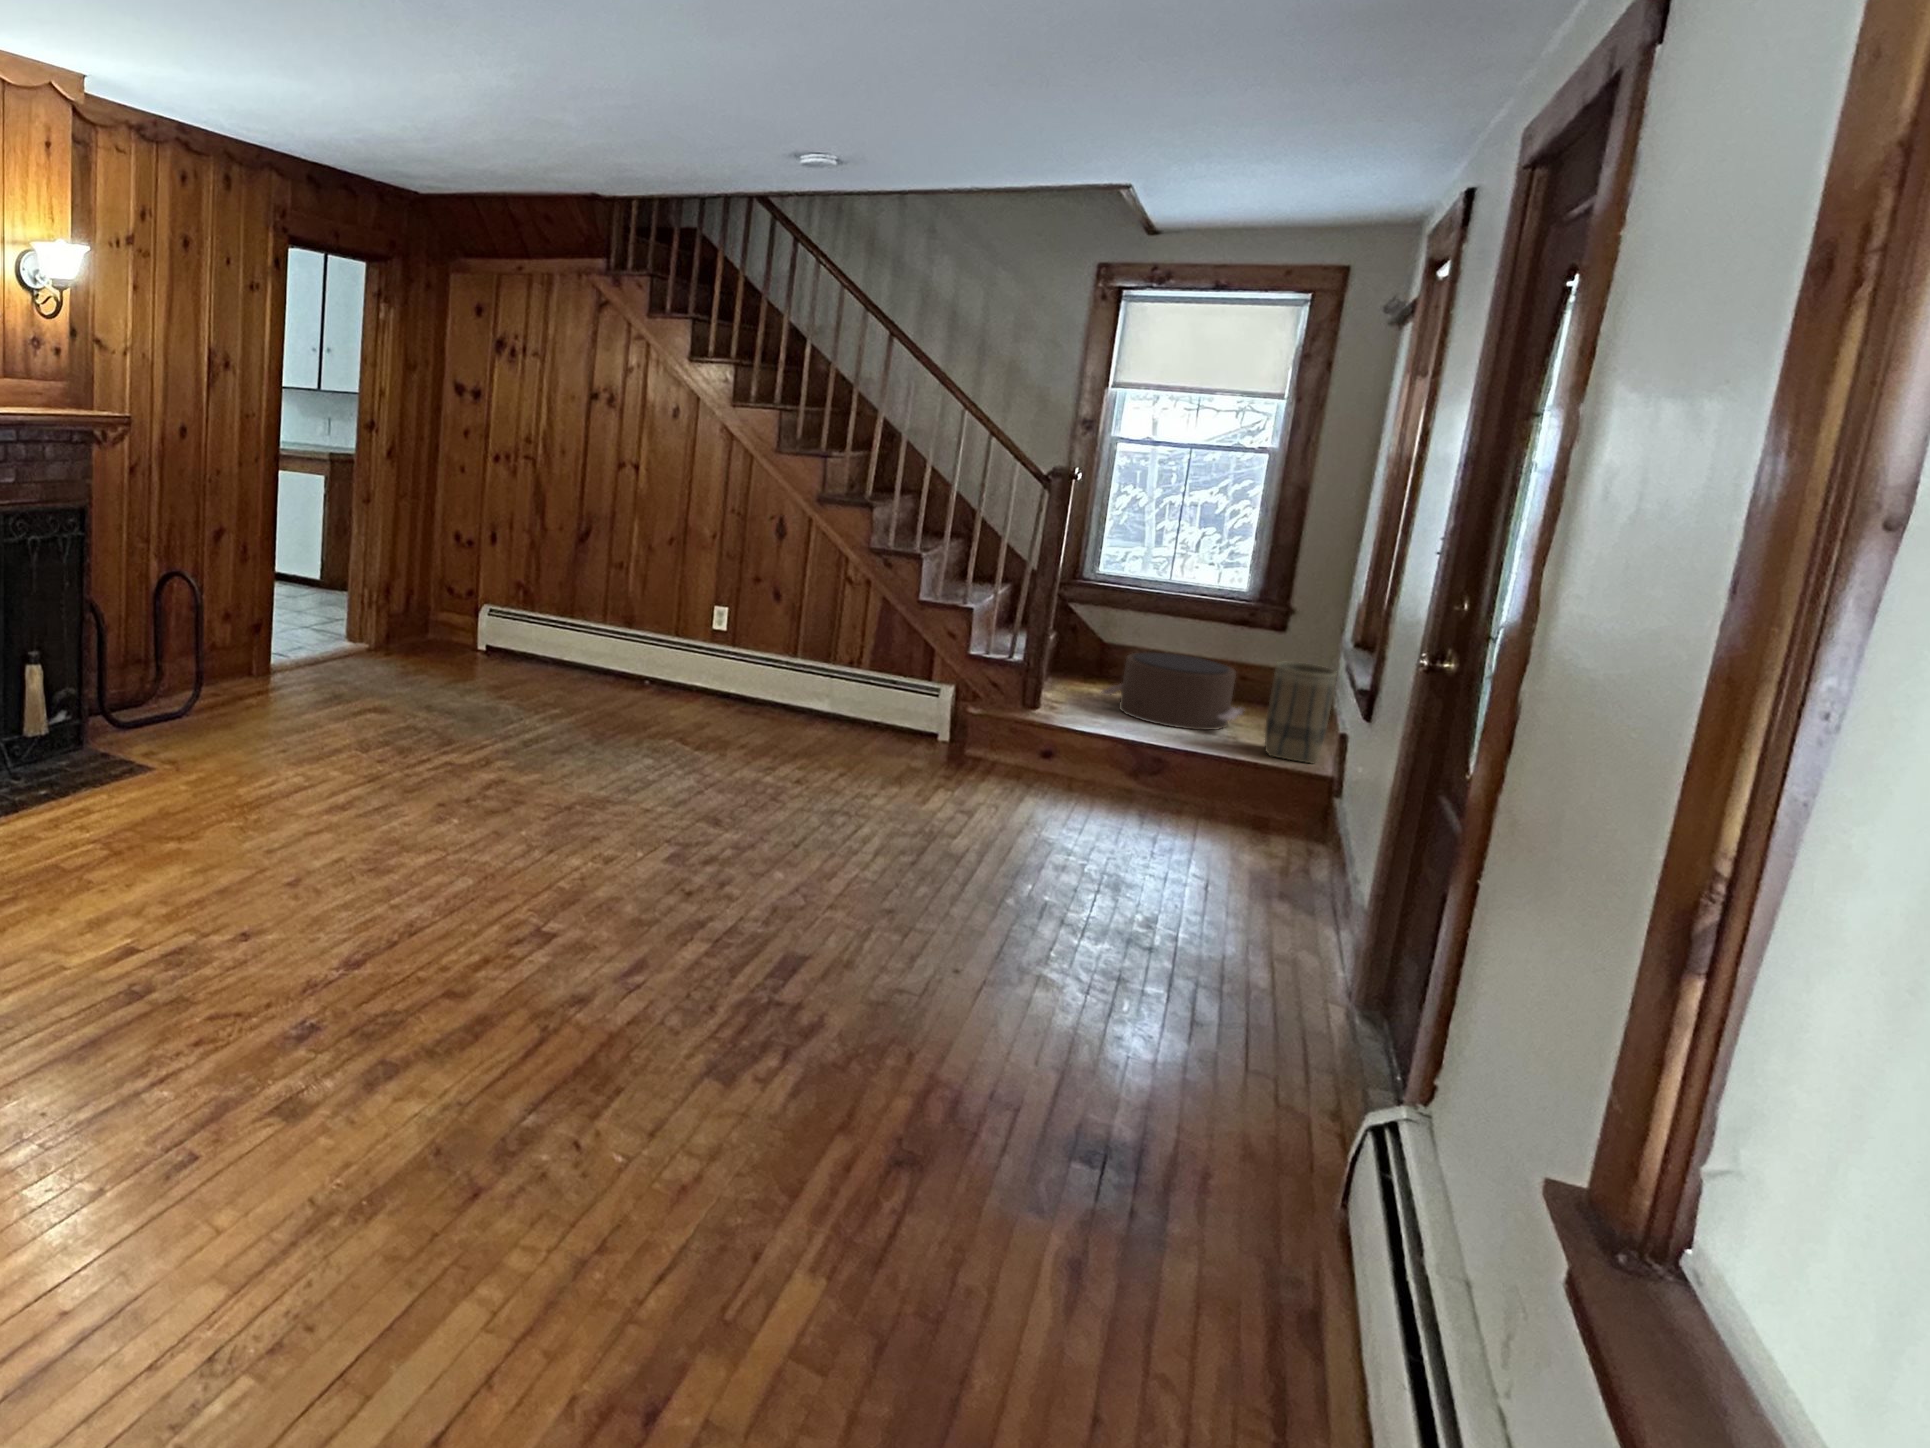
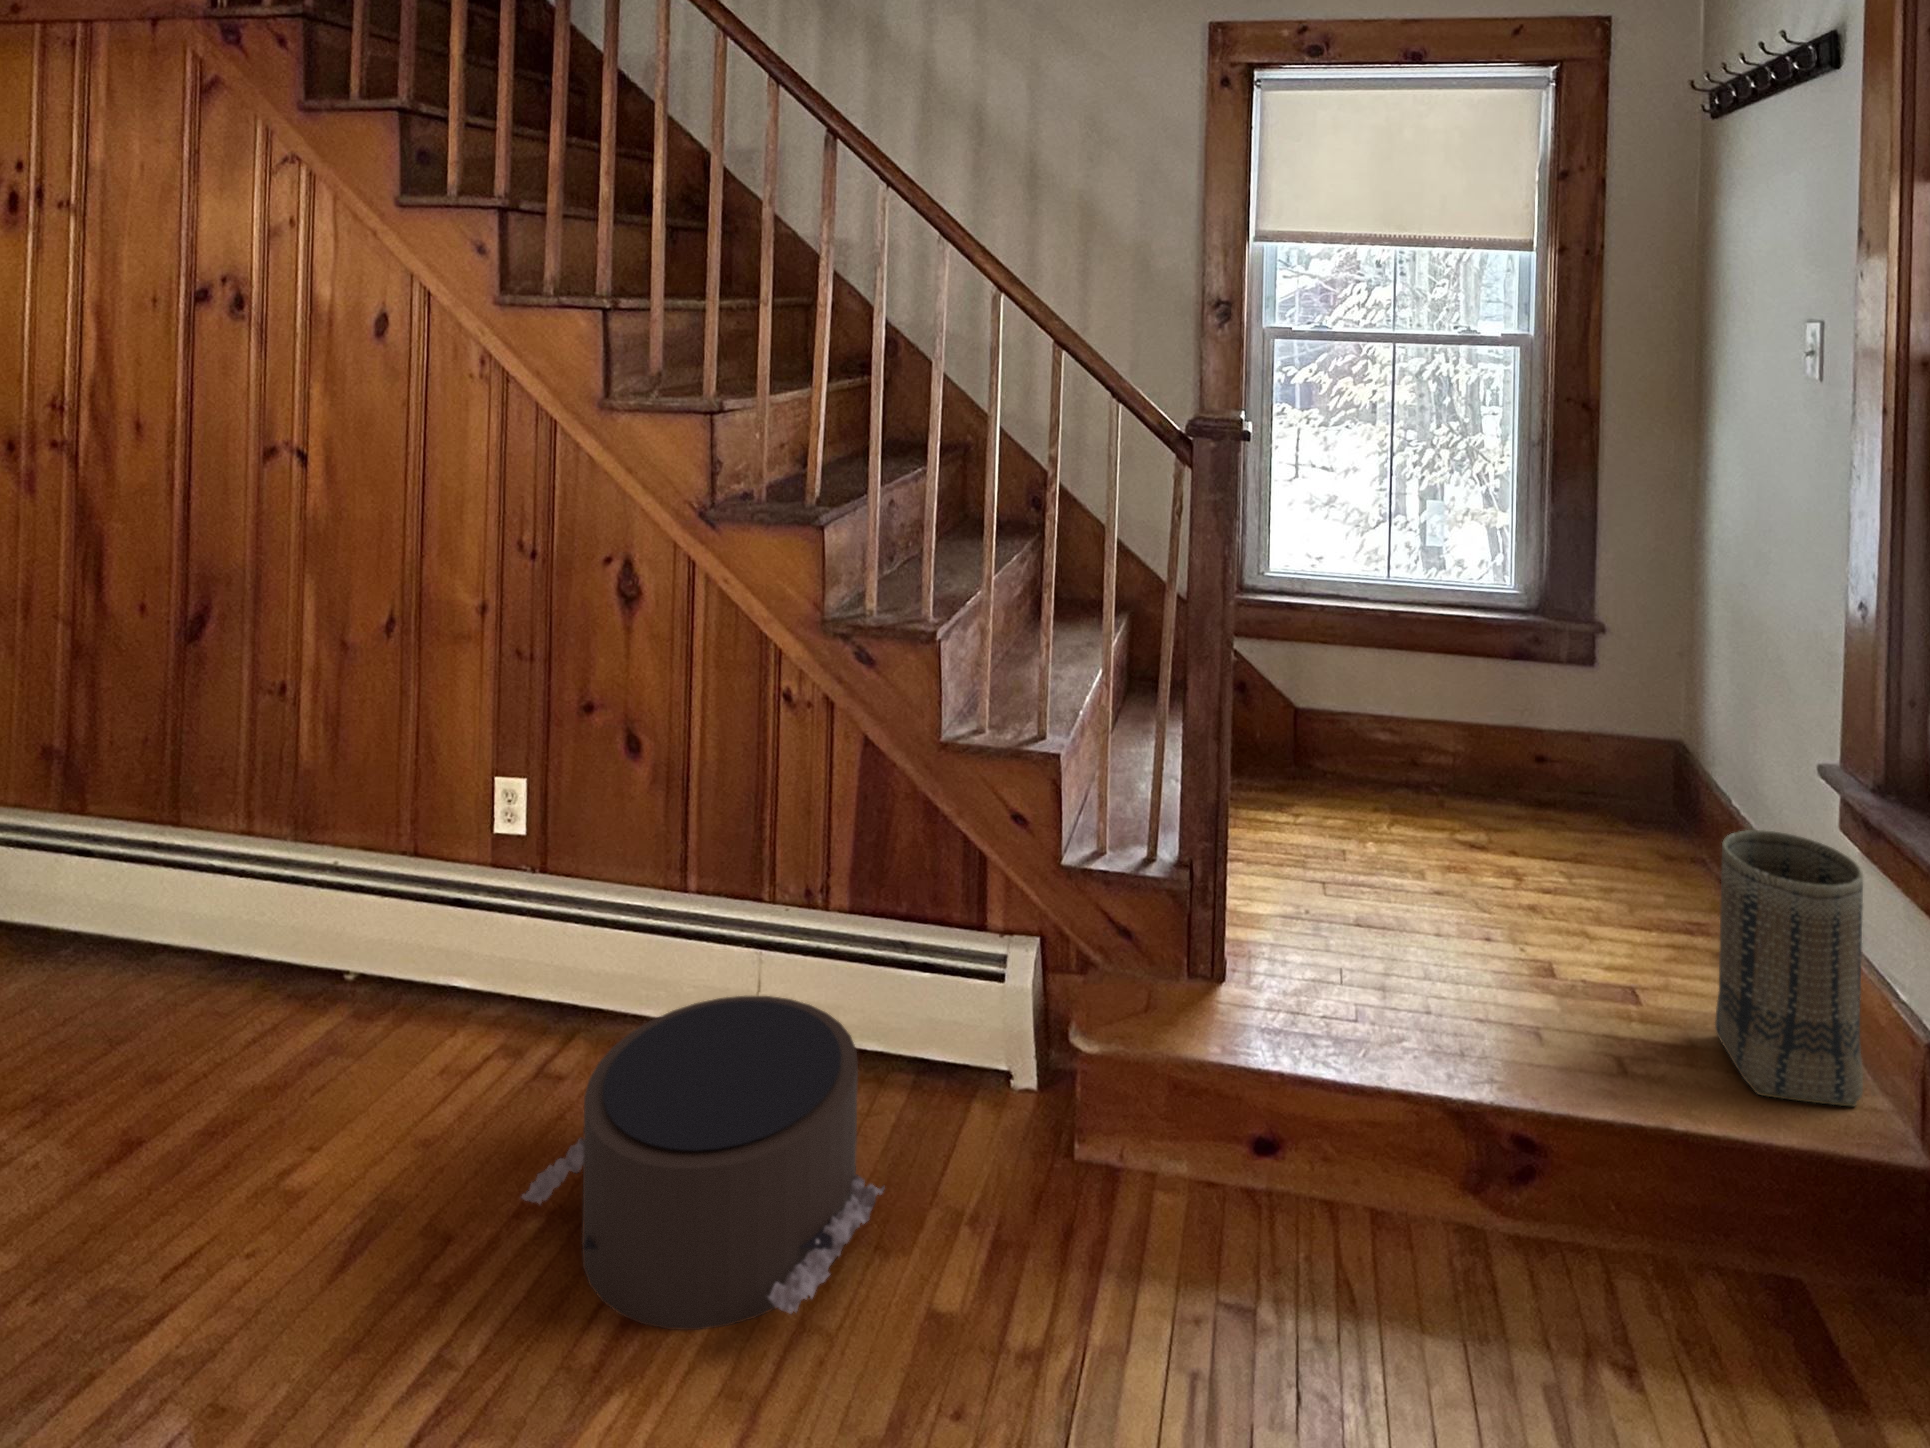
pouf: present [1101,652,1244,730] -> present [522,996,884,1330]

